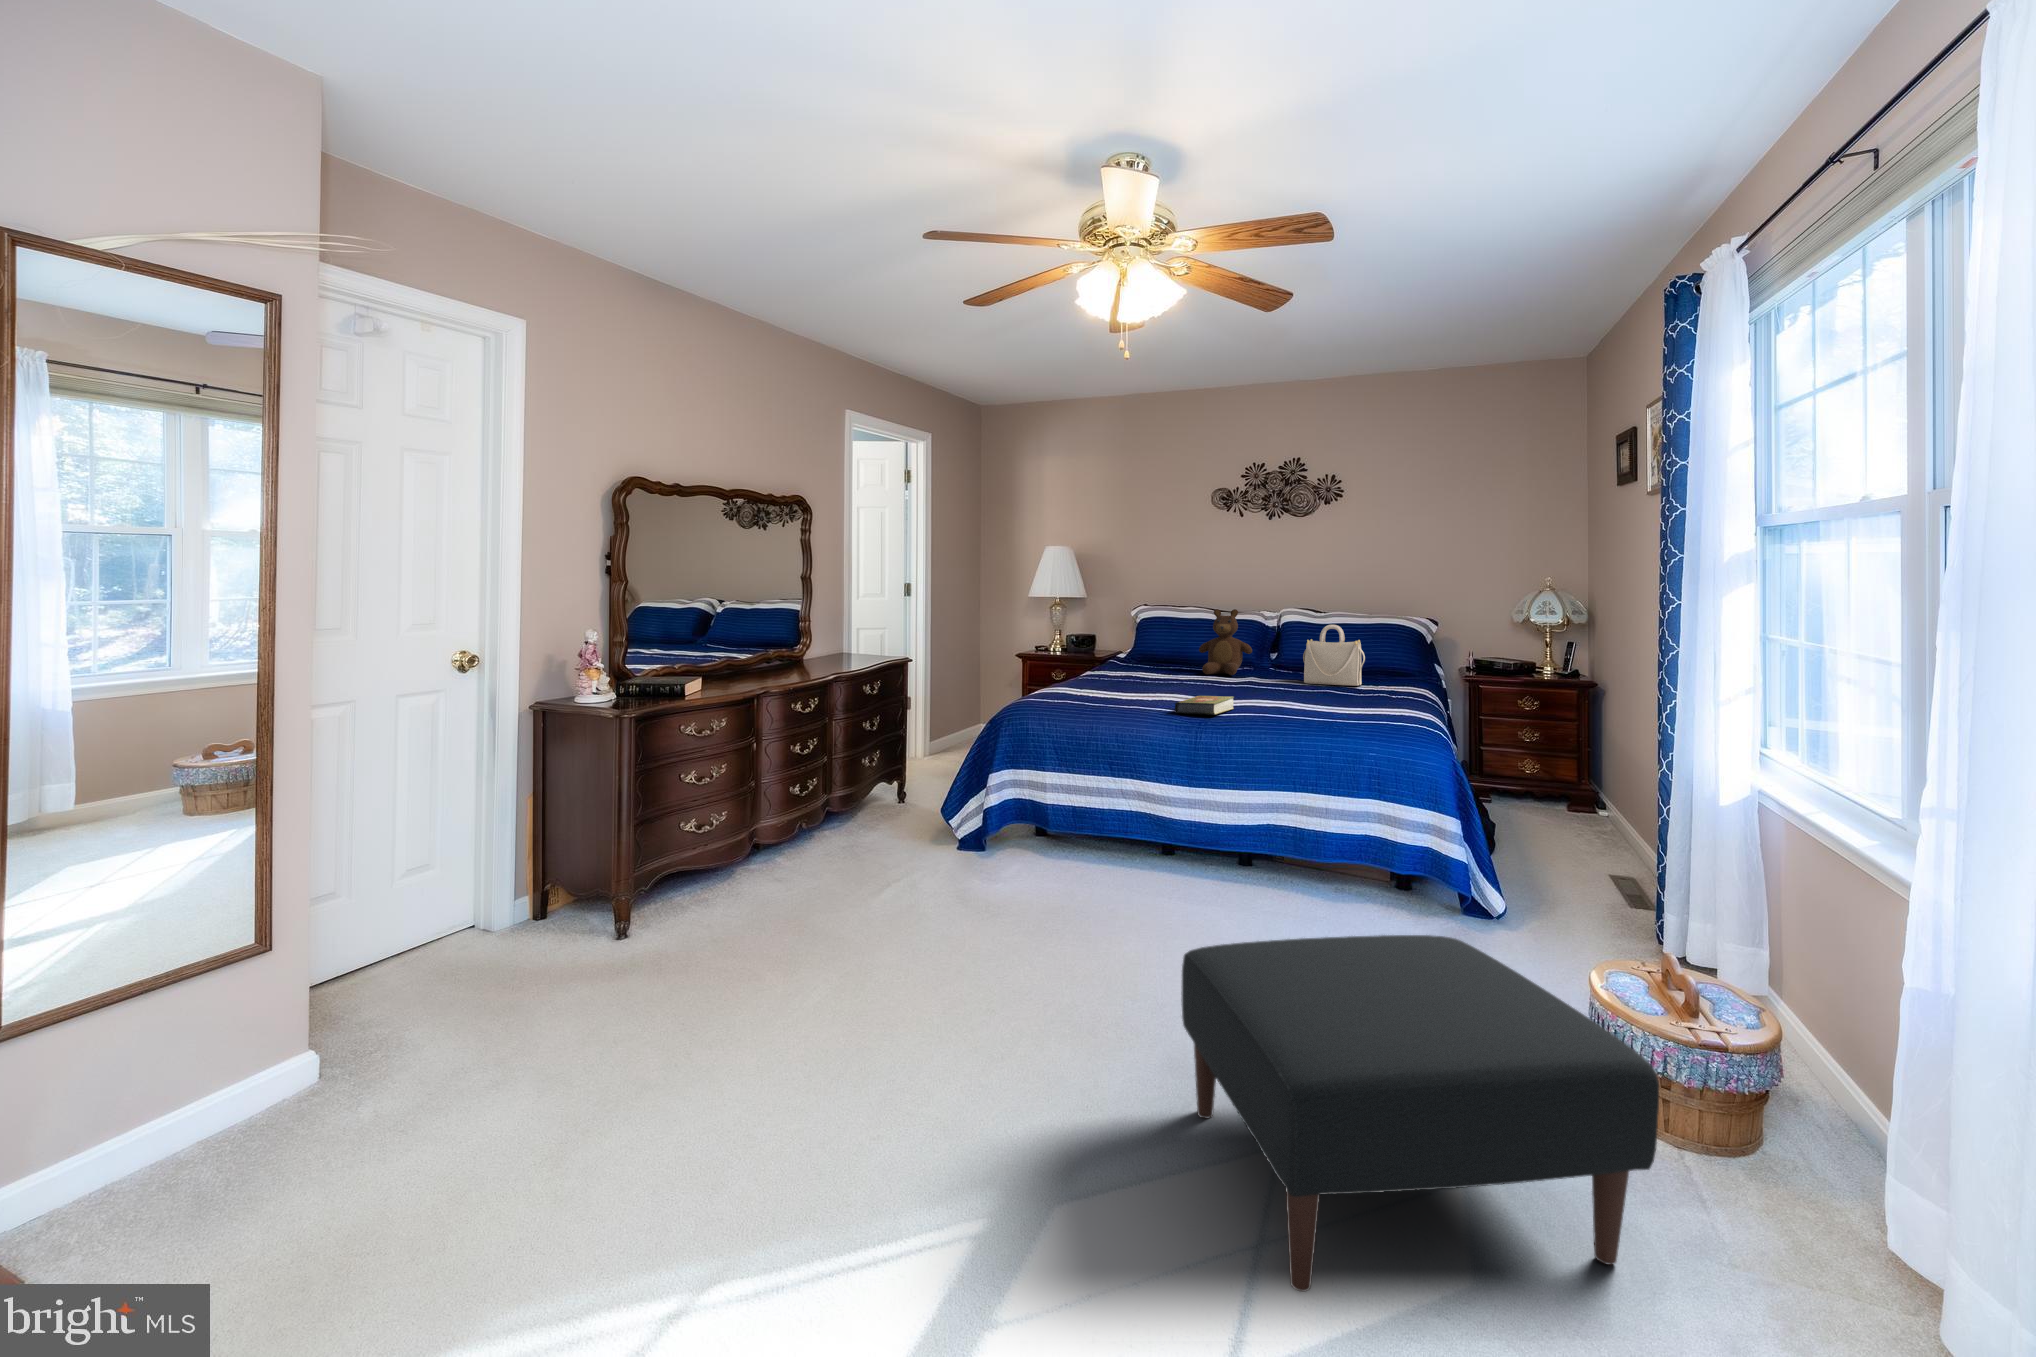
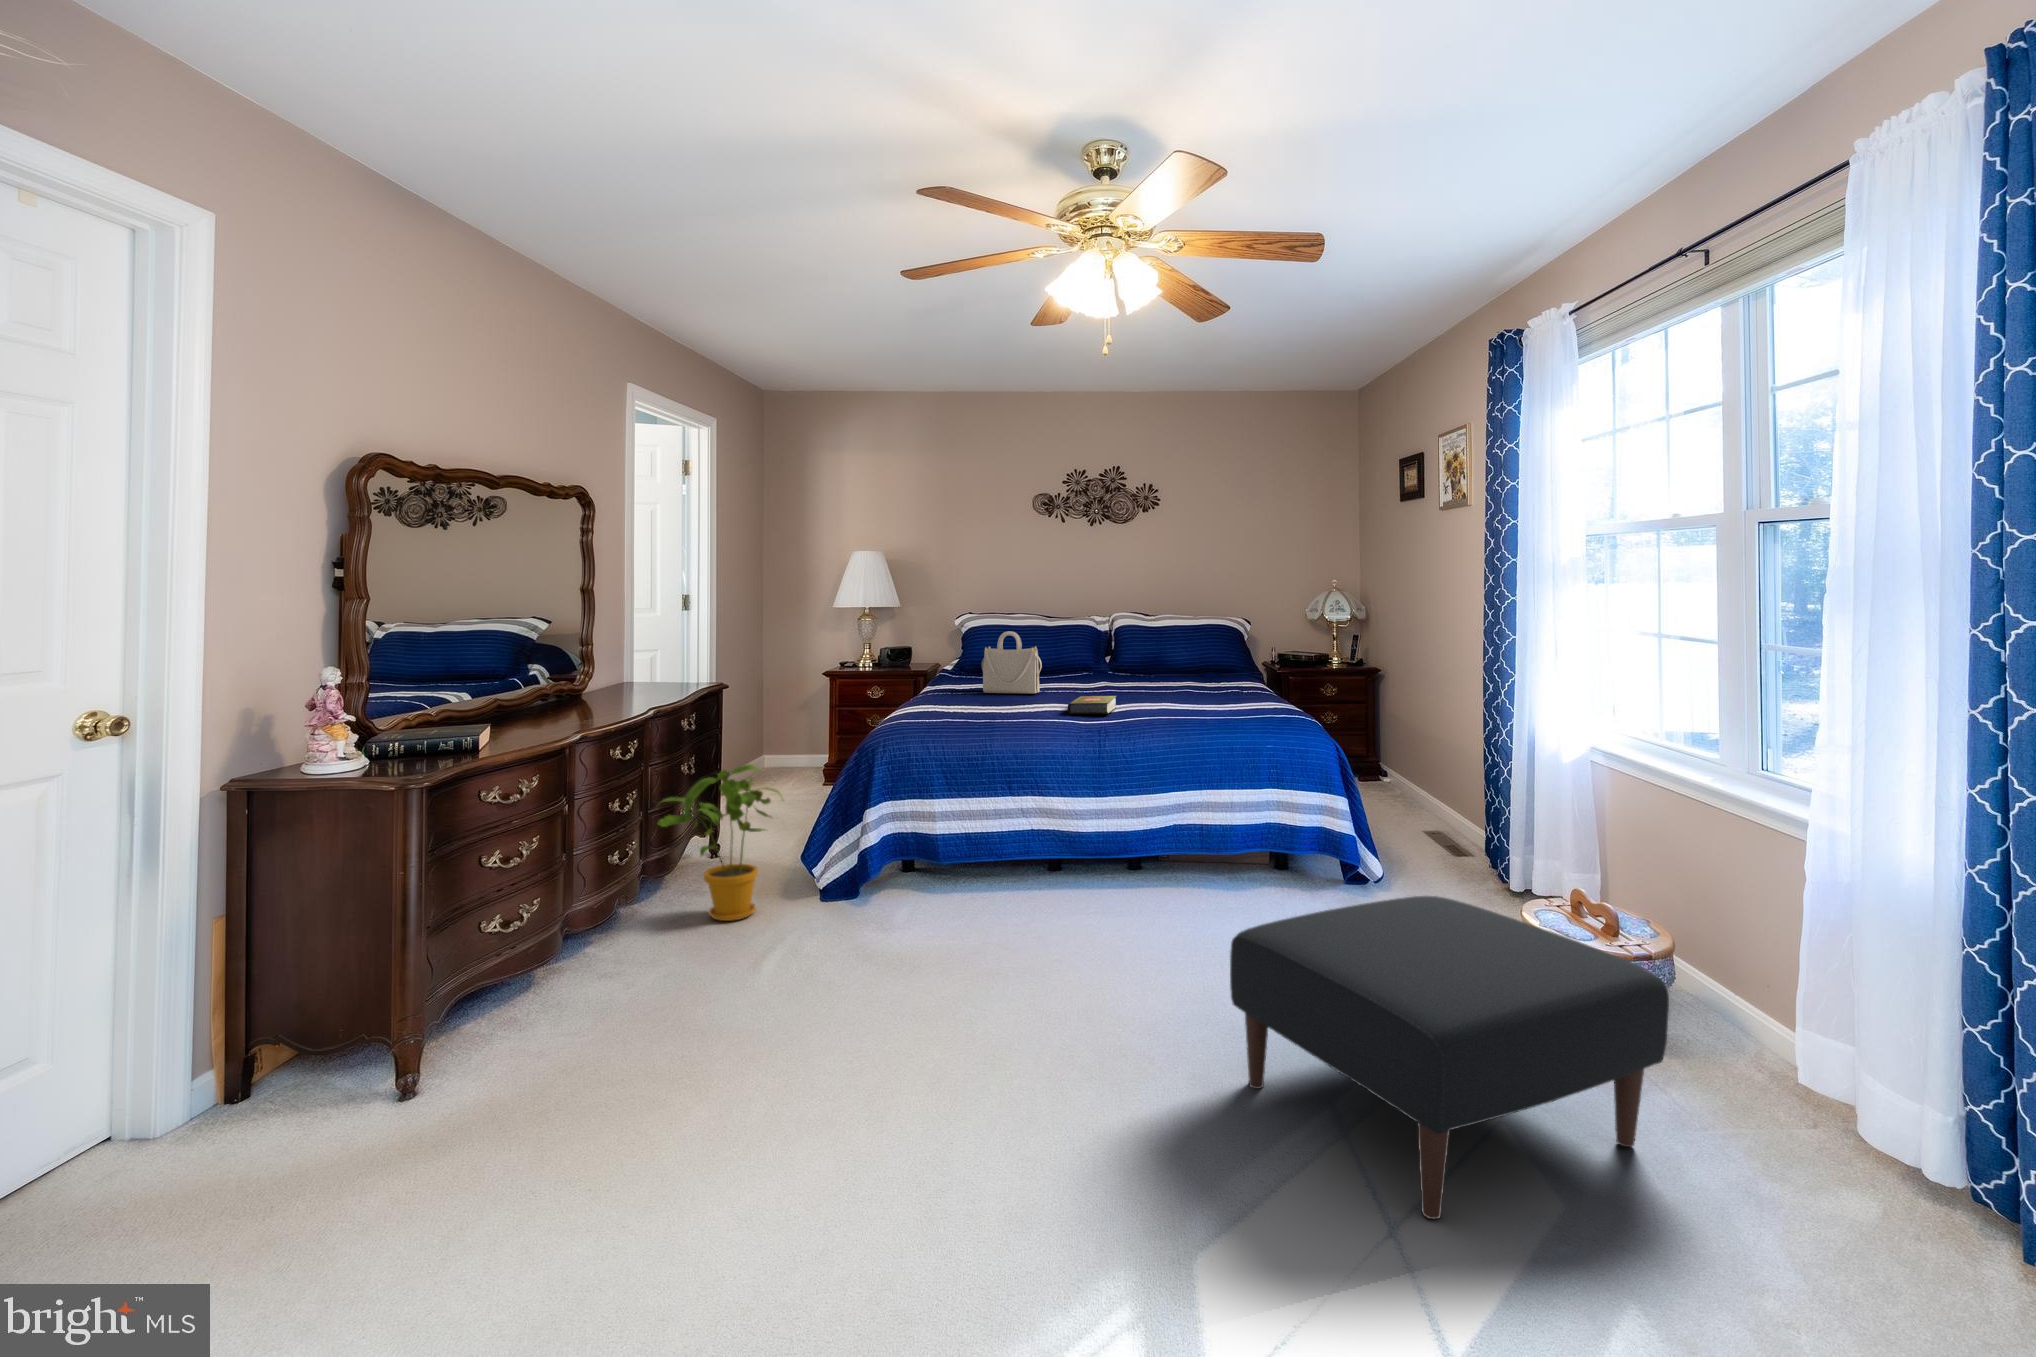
teddy bear: present [1199,609,1252,675] -> none [1044,612,1096,676]
handbag: present [1303,625,1365,686] -> present [982,631,1042,694]
house plant: none [763,745,878,887] -> present [657,764,783,921]

